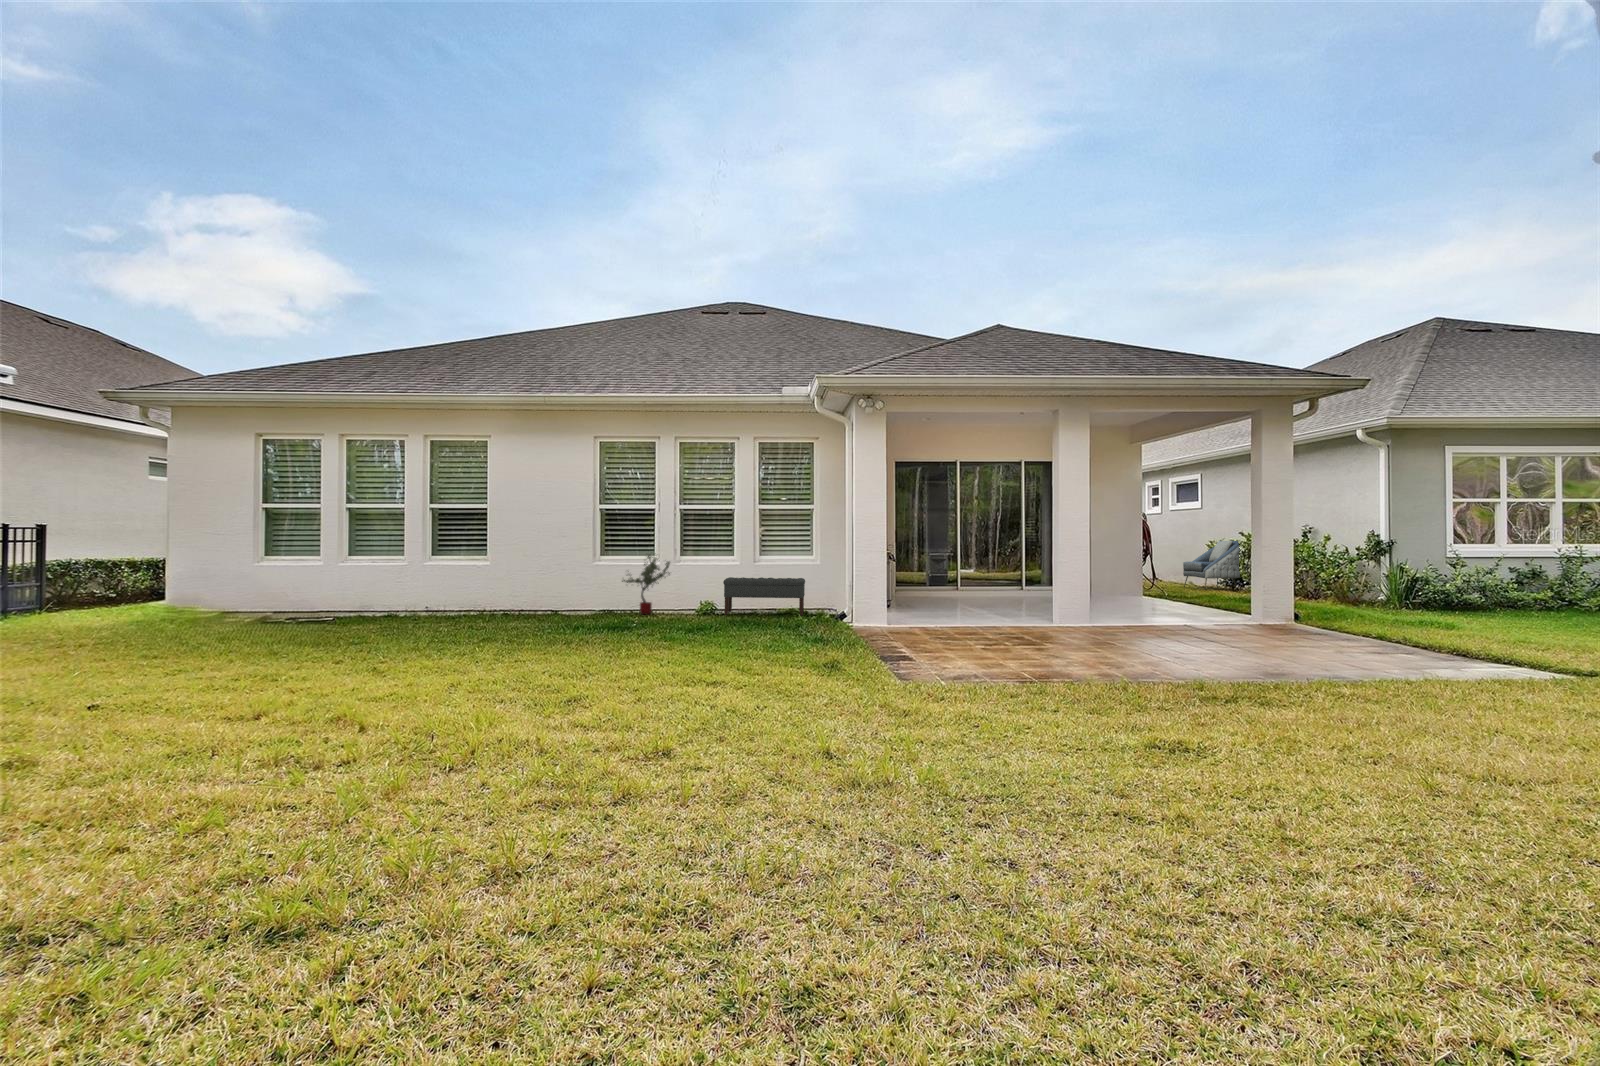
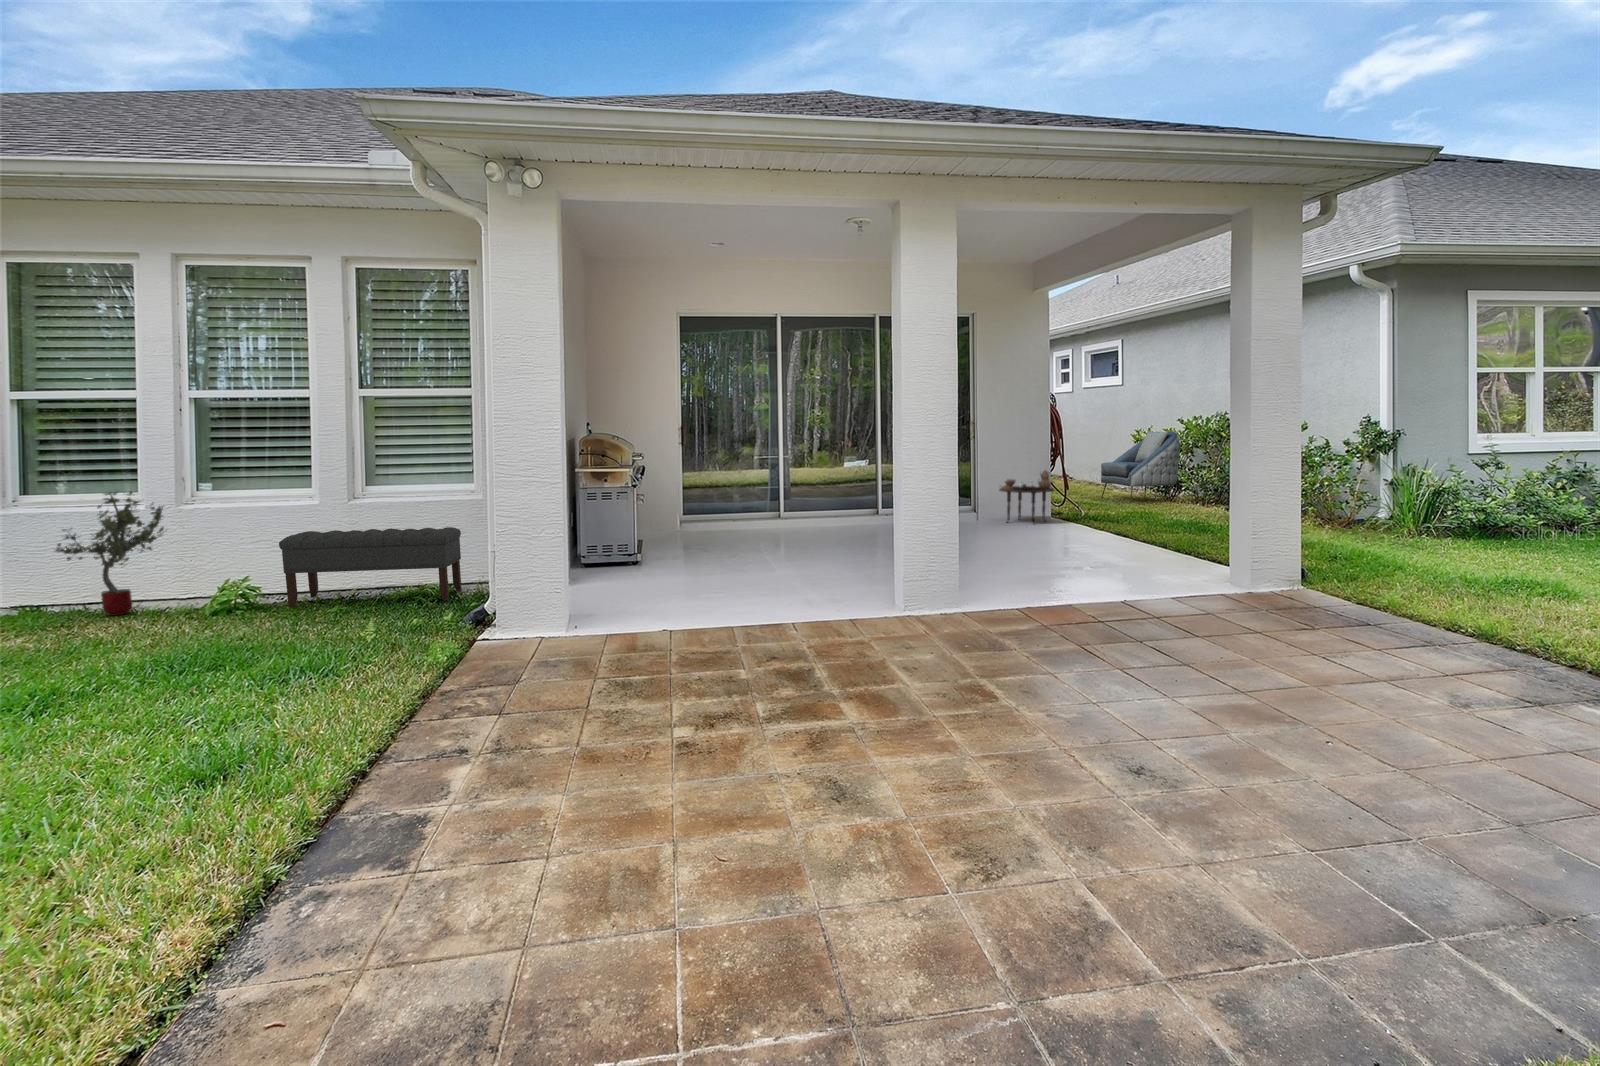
side table: none [1108,563,1147,598] -> present [999,470,1054,523]

